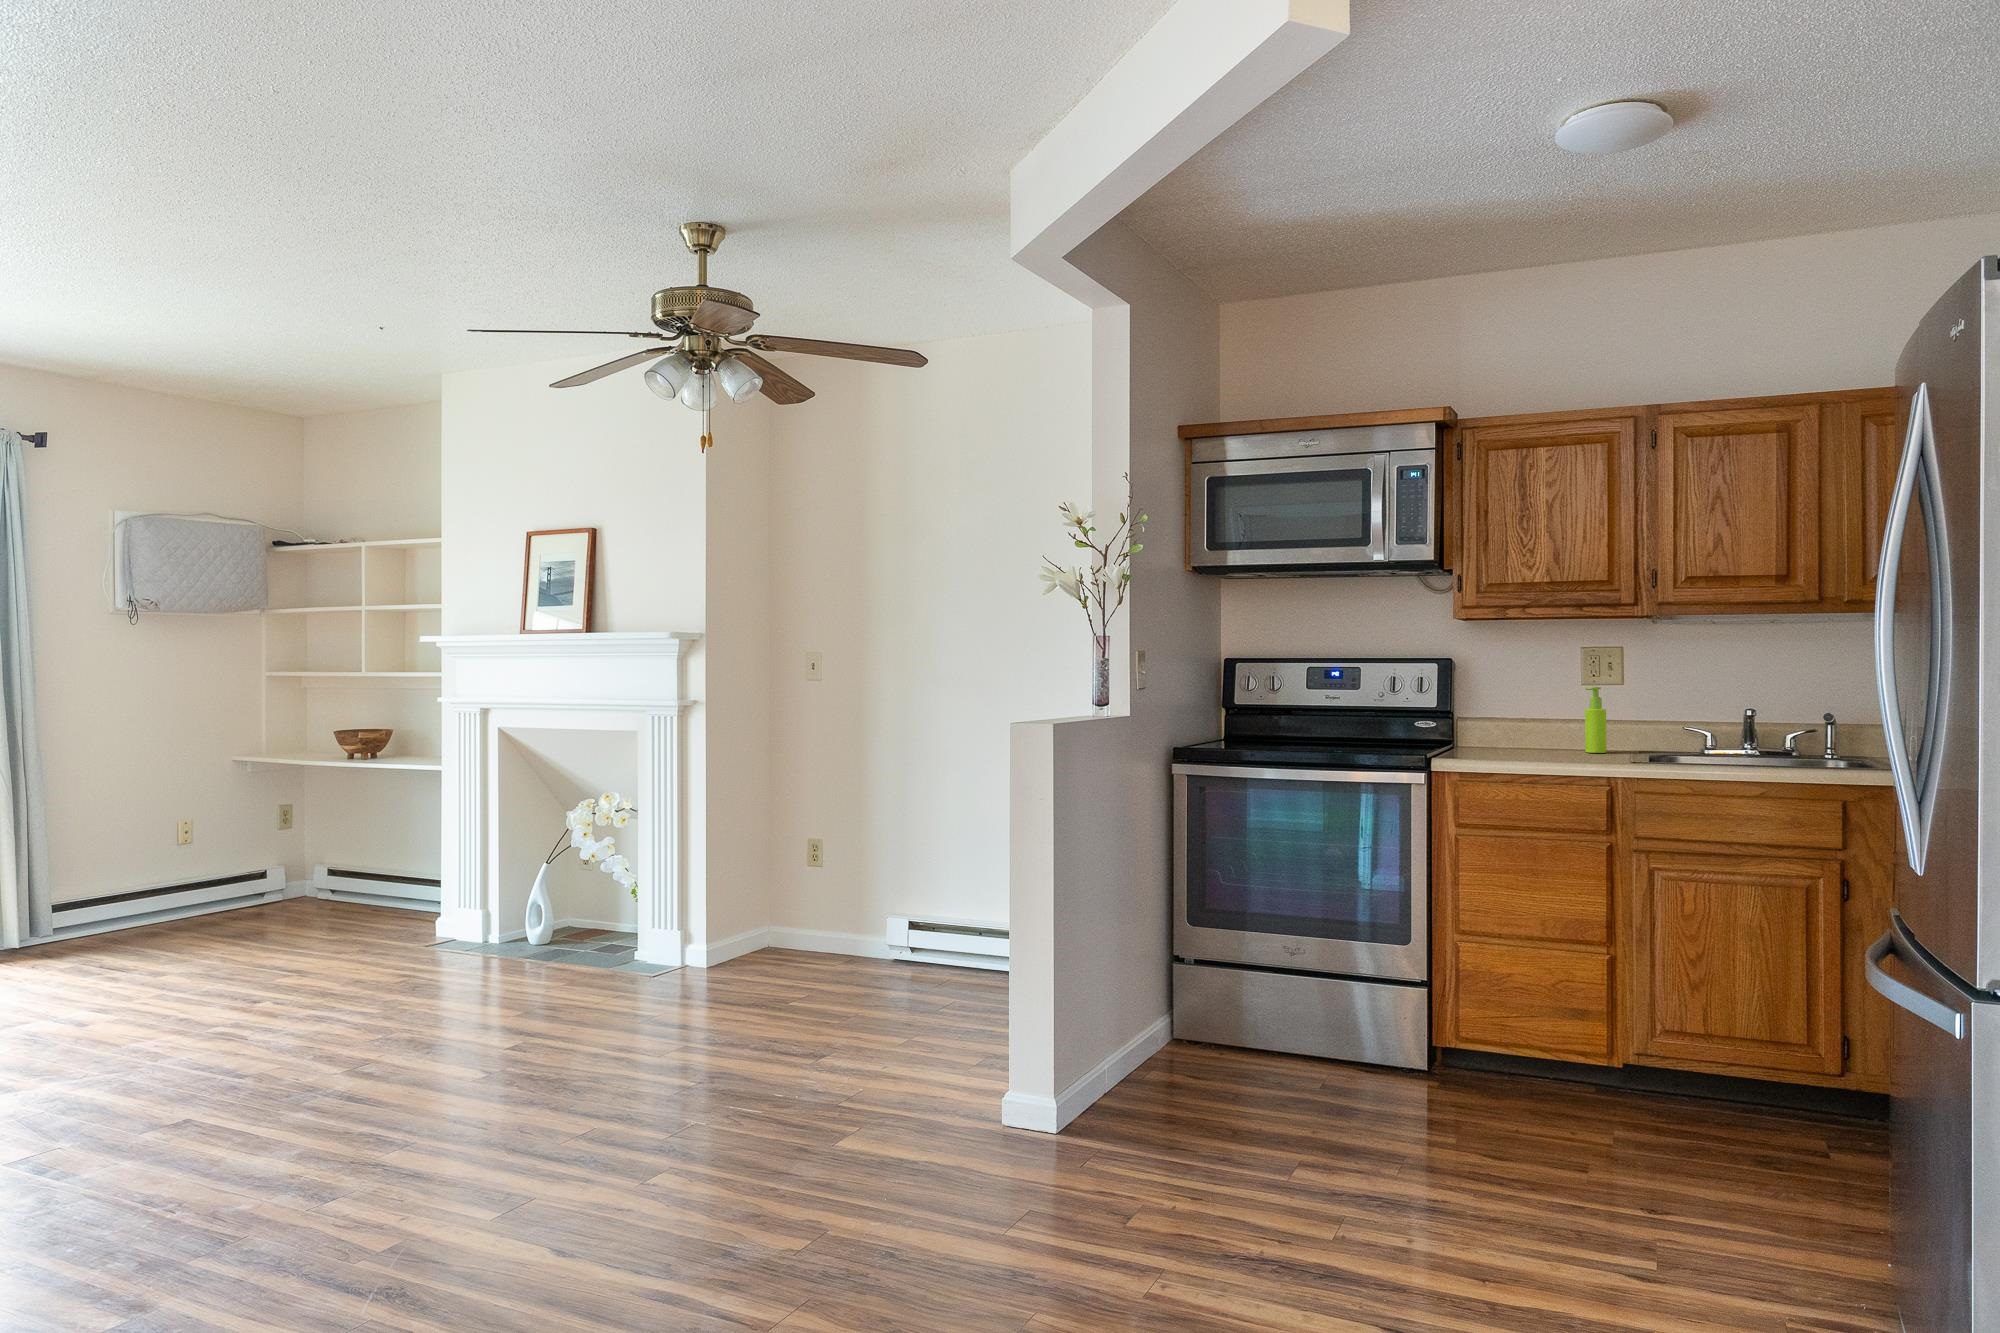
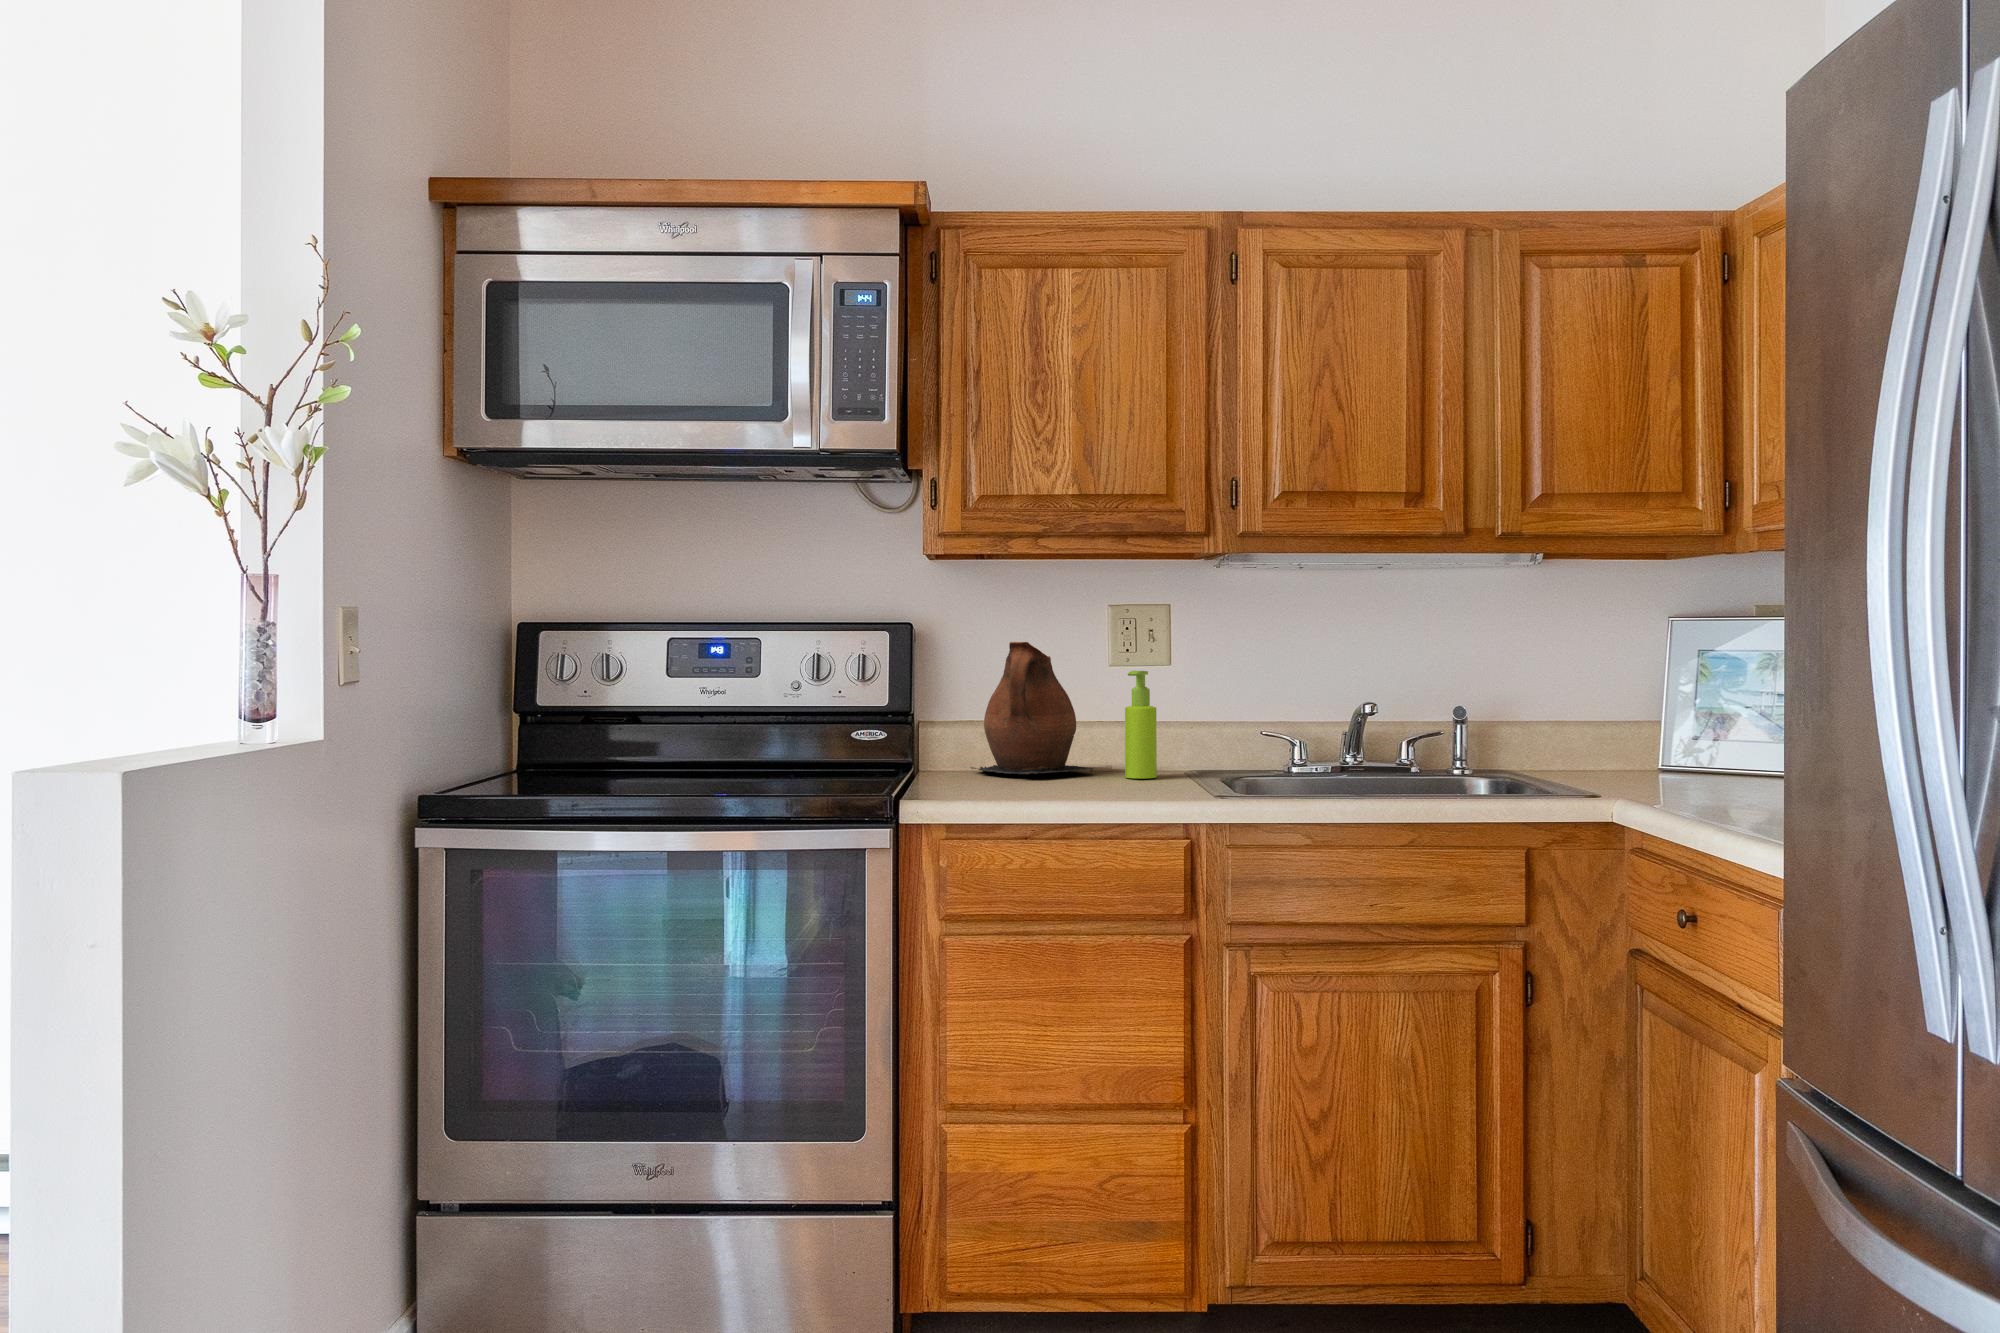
ceramic pitcher: none [1486,669,1566,749] -> present [971,642,1094,774]

